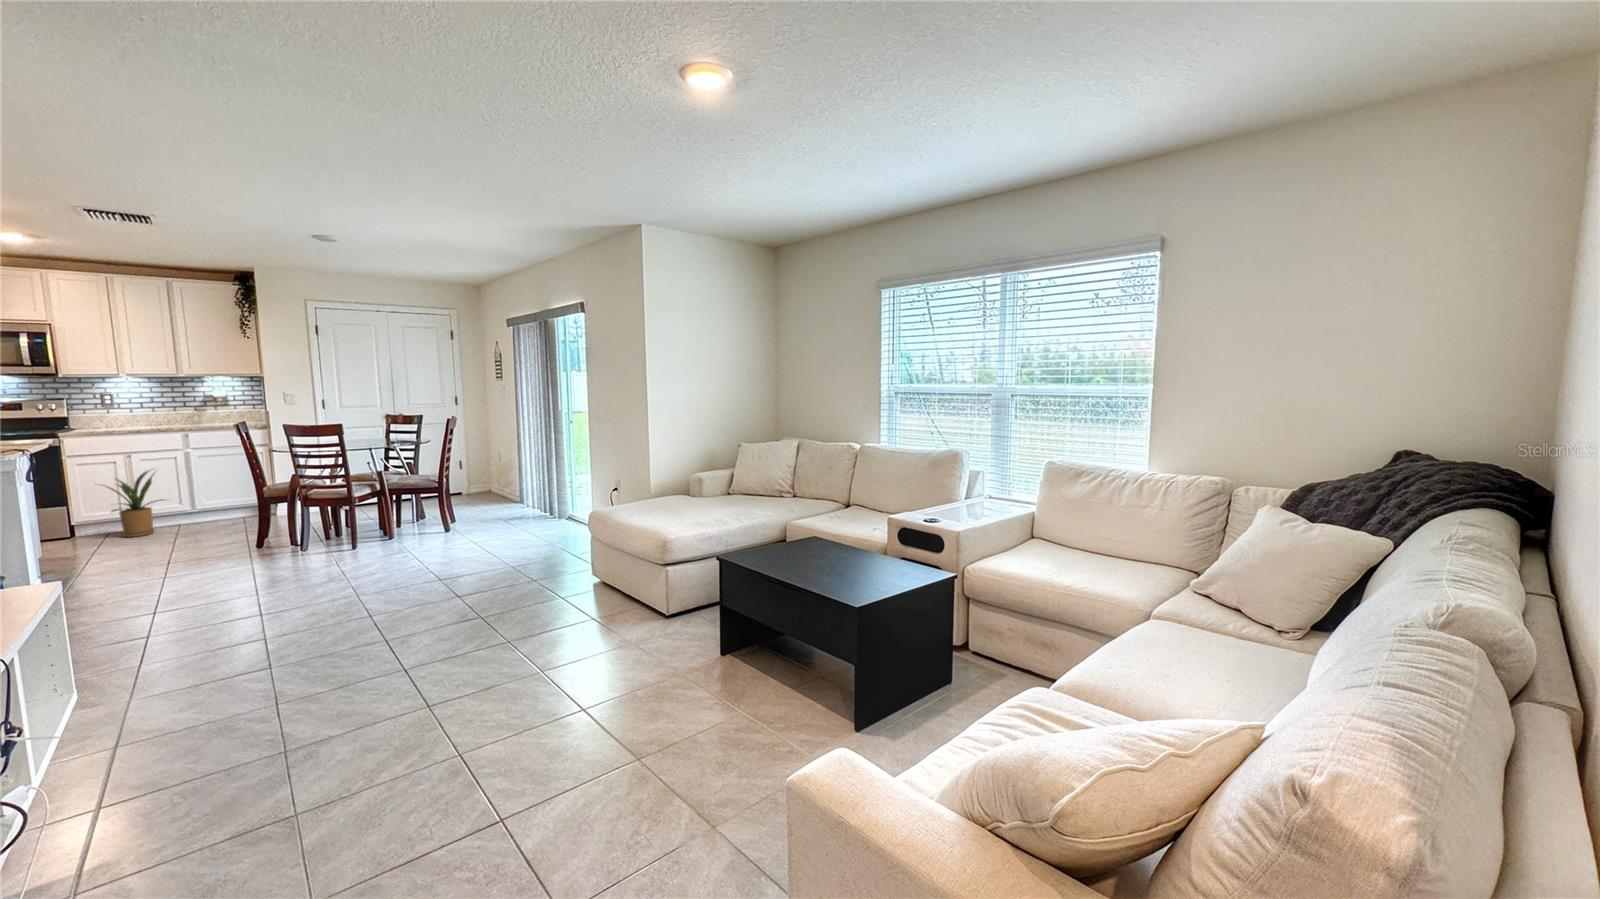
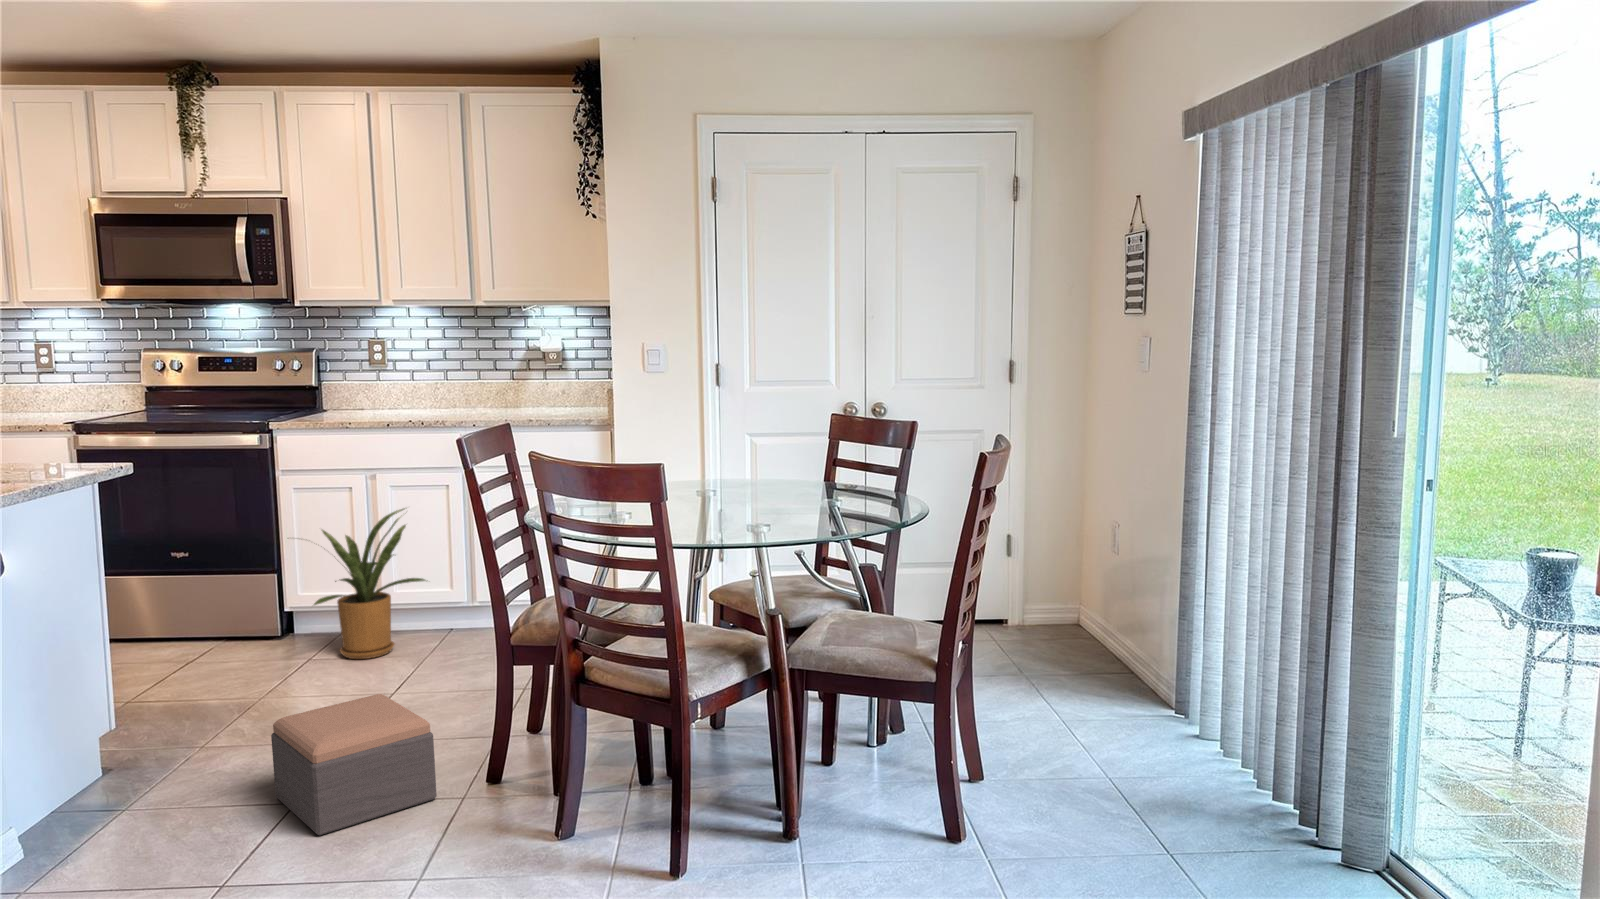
footstool: none [154,524,239,566] -> present [271,694,437,835]

